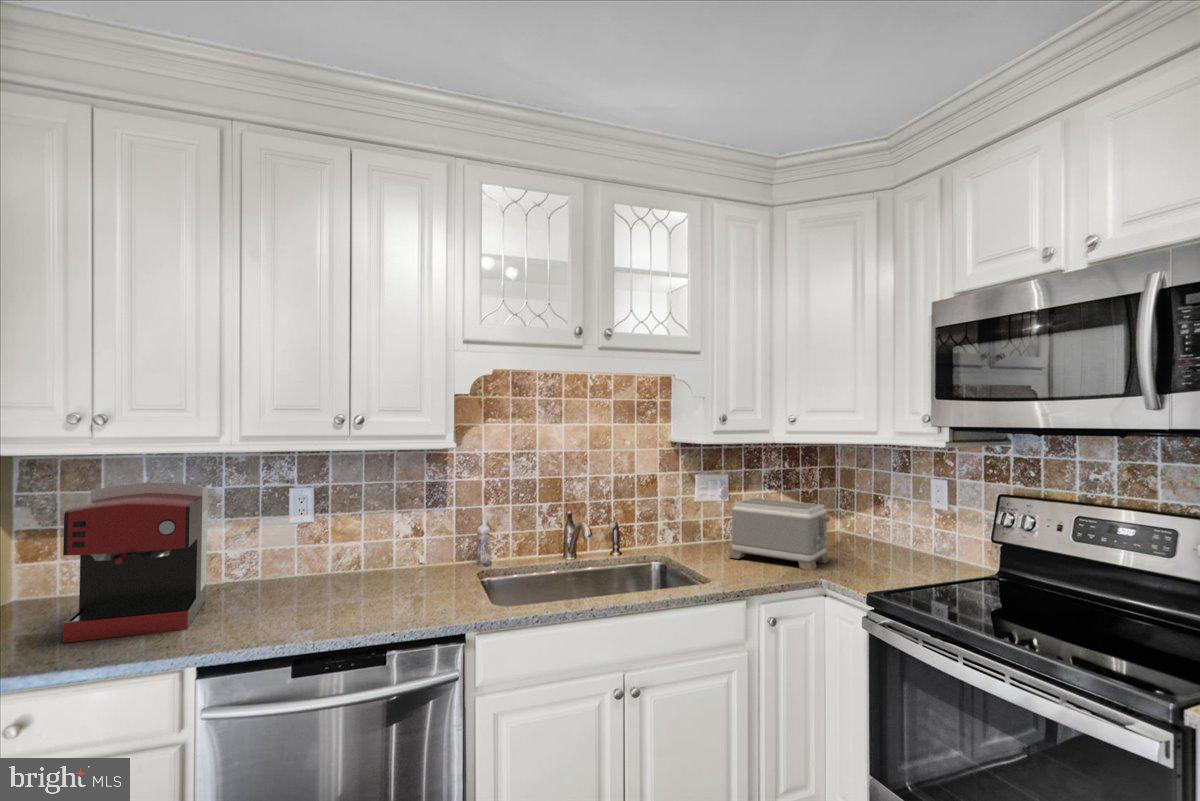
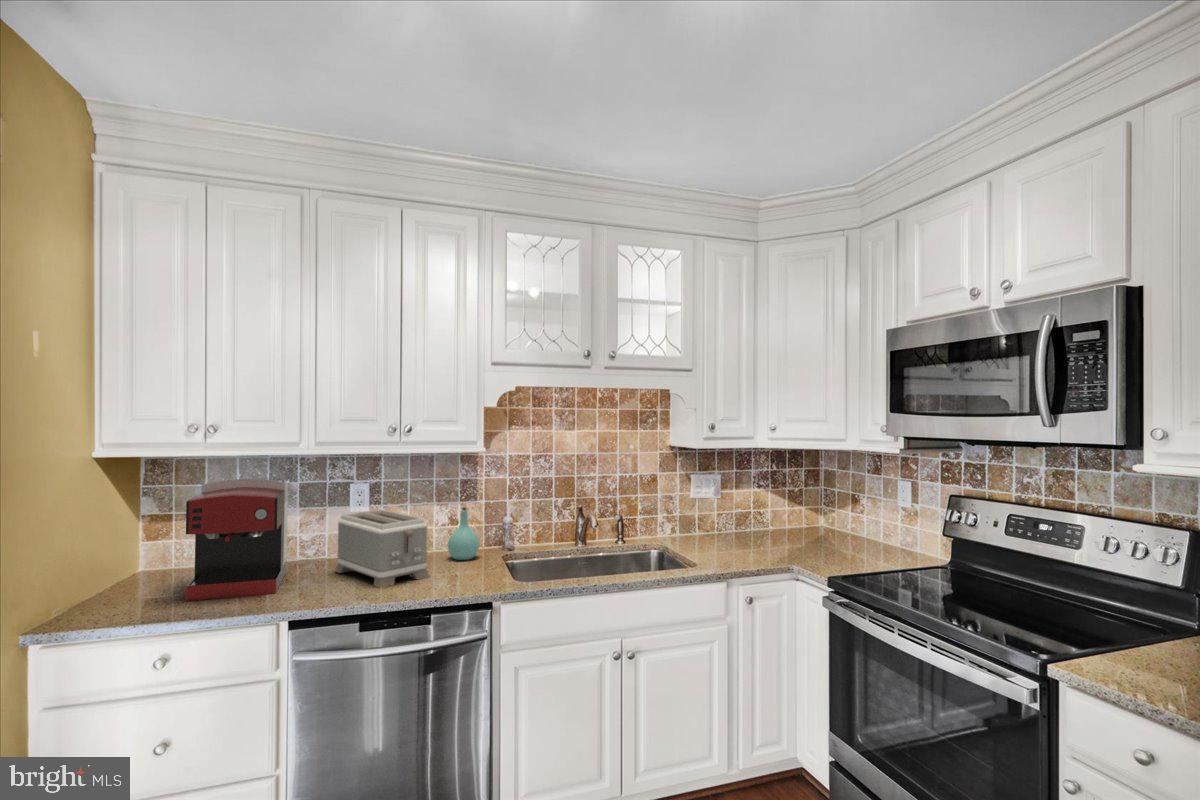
toaster: present [729,498,830,571] -> present [335,510,430,588]
bottle: none [410,515,449,579] -> present [447,507,480,560]

